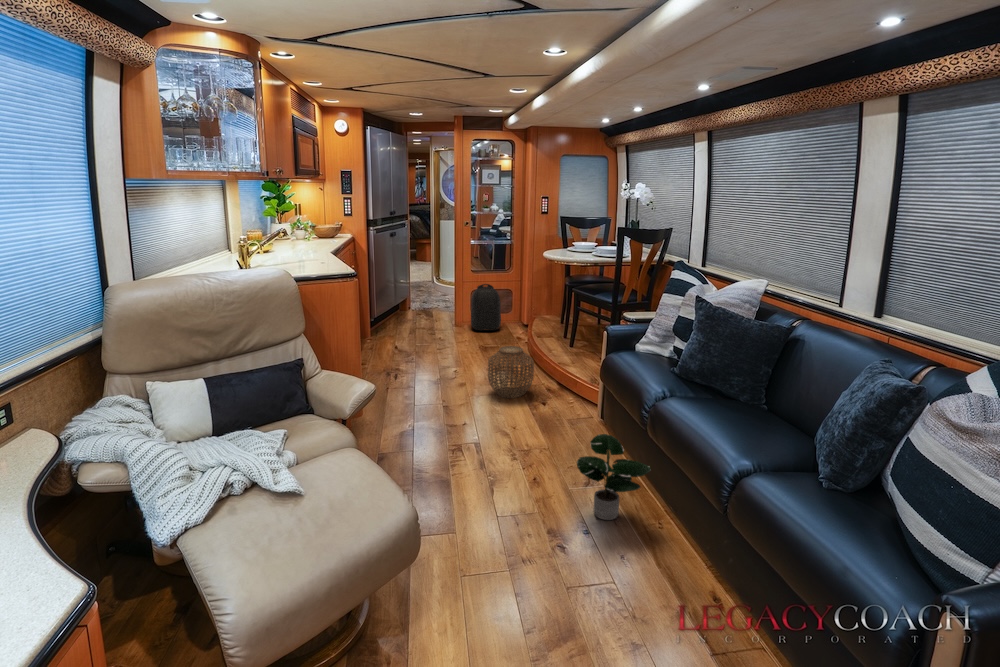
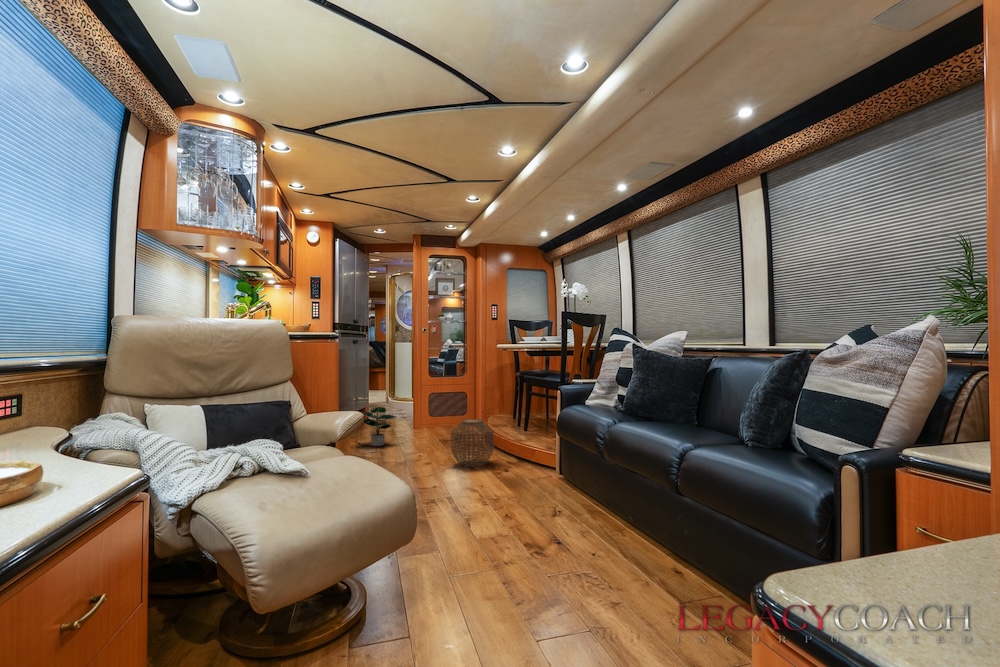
backpack: present [471,284,501,331] -> none [429,383,458,427]
potted plant: present [577,434,651,520] -> present [363,407,396,446]

